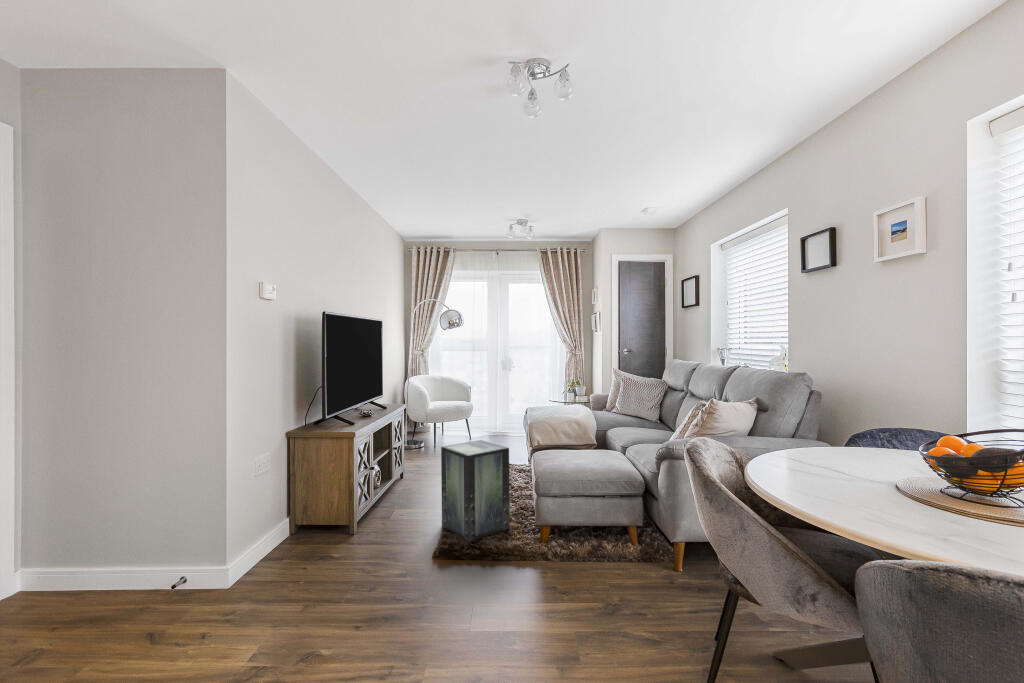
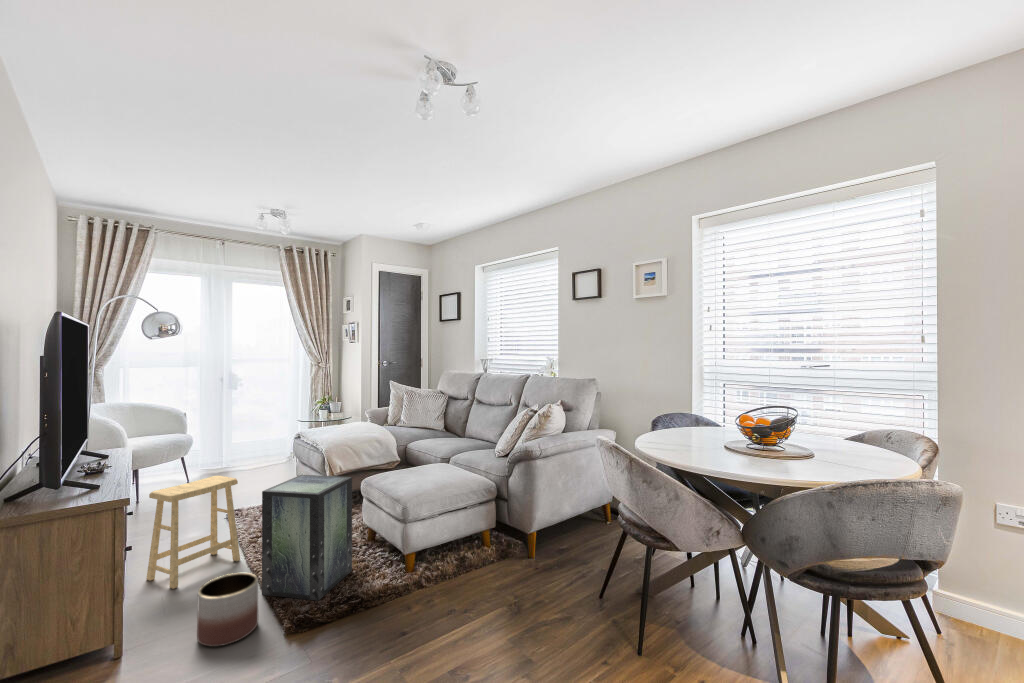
footstool: none [396,433,451,507] -> present [146,475,240,589]
planter: none [385,502,424,550] -> present [197,573,258,646]

